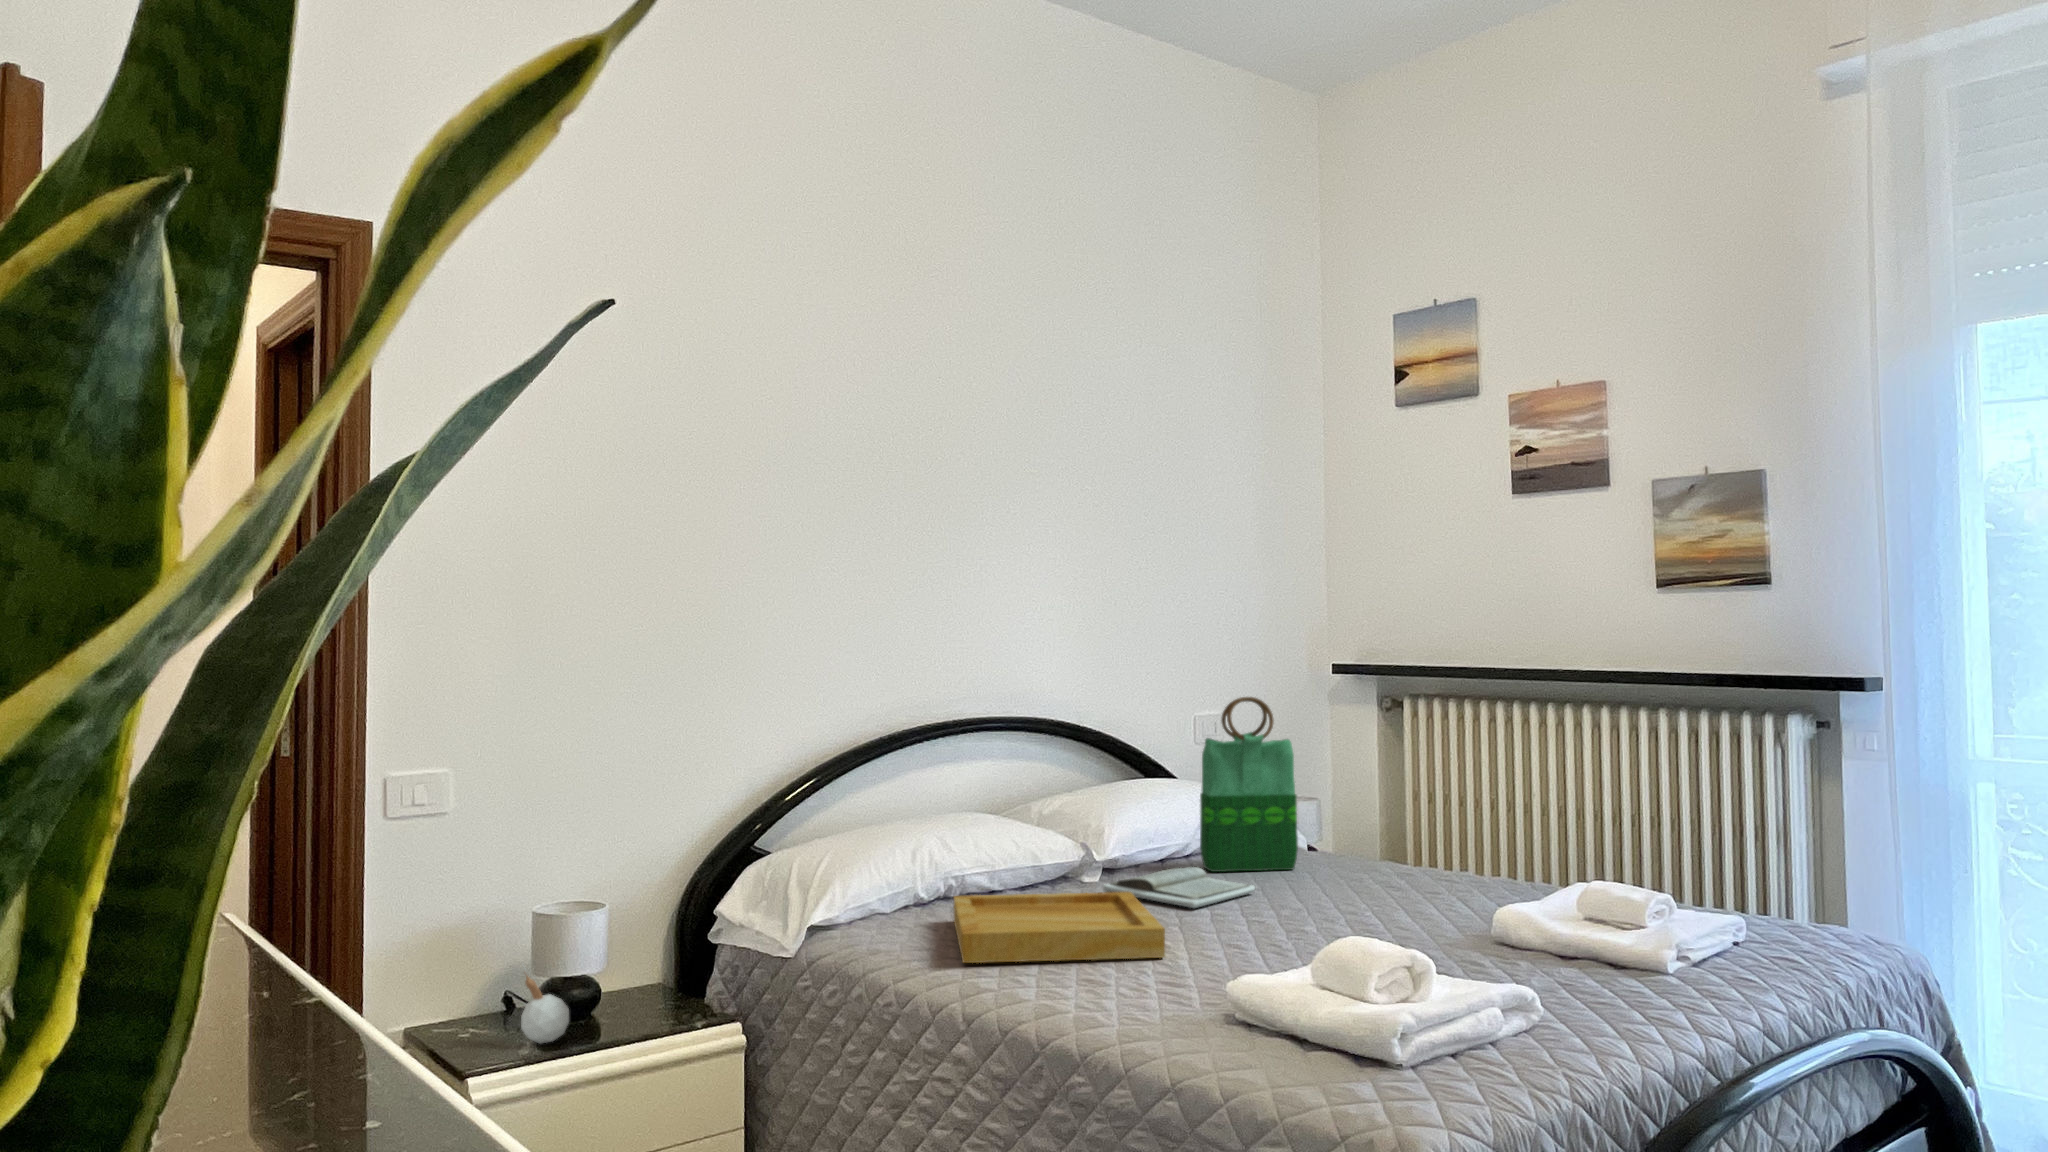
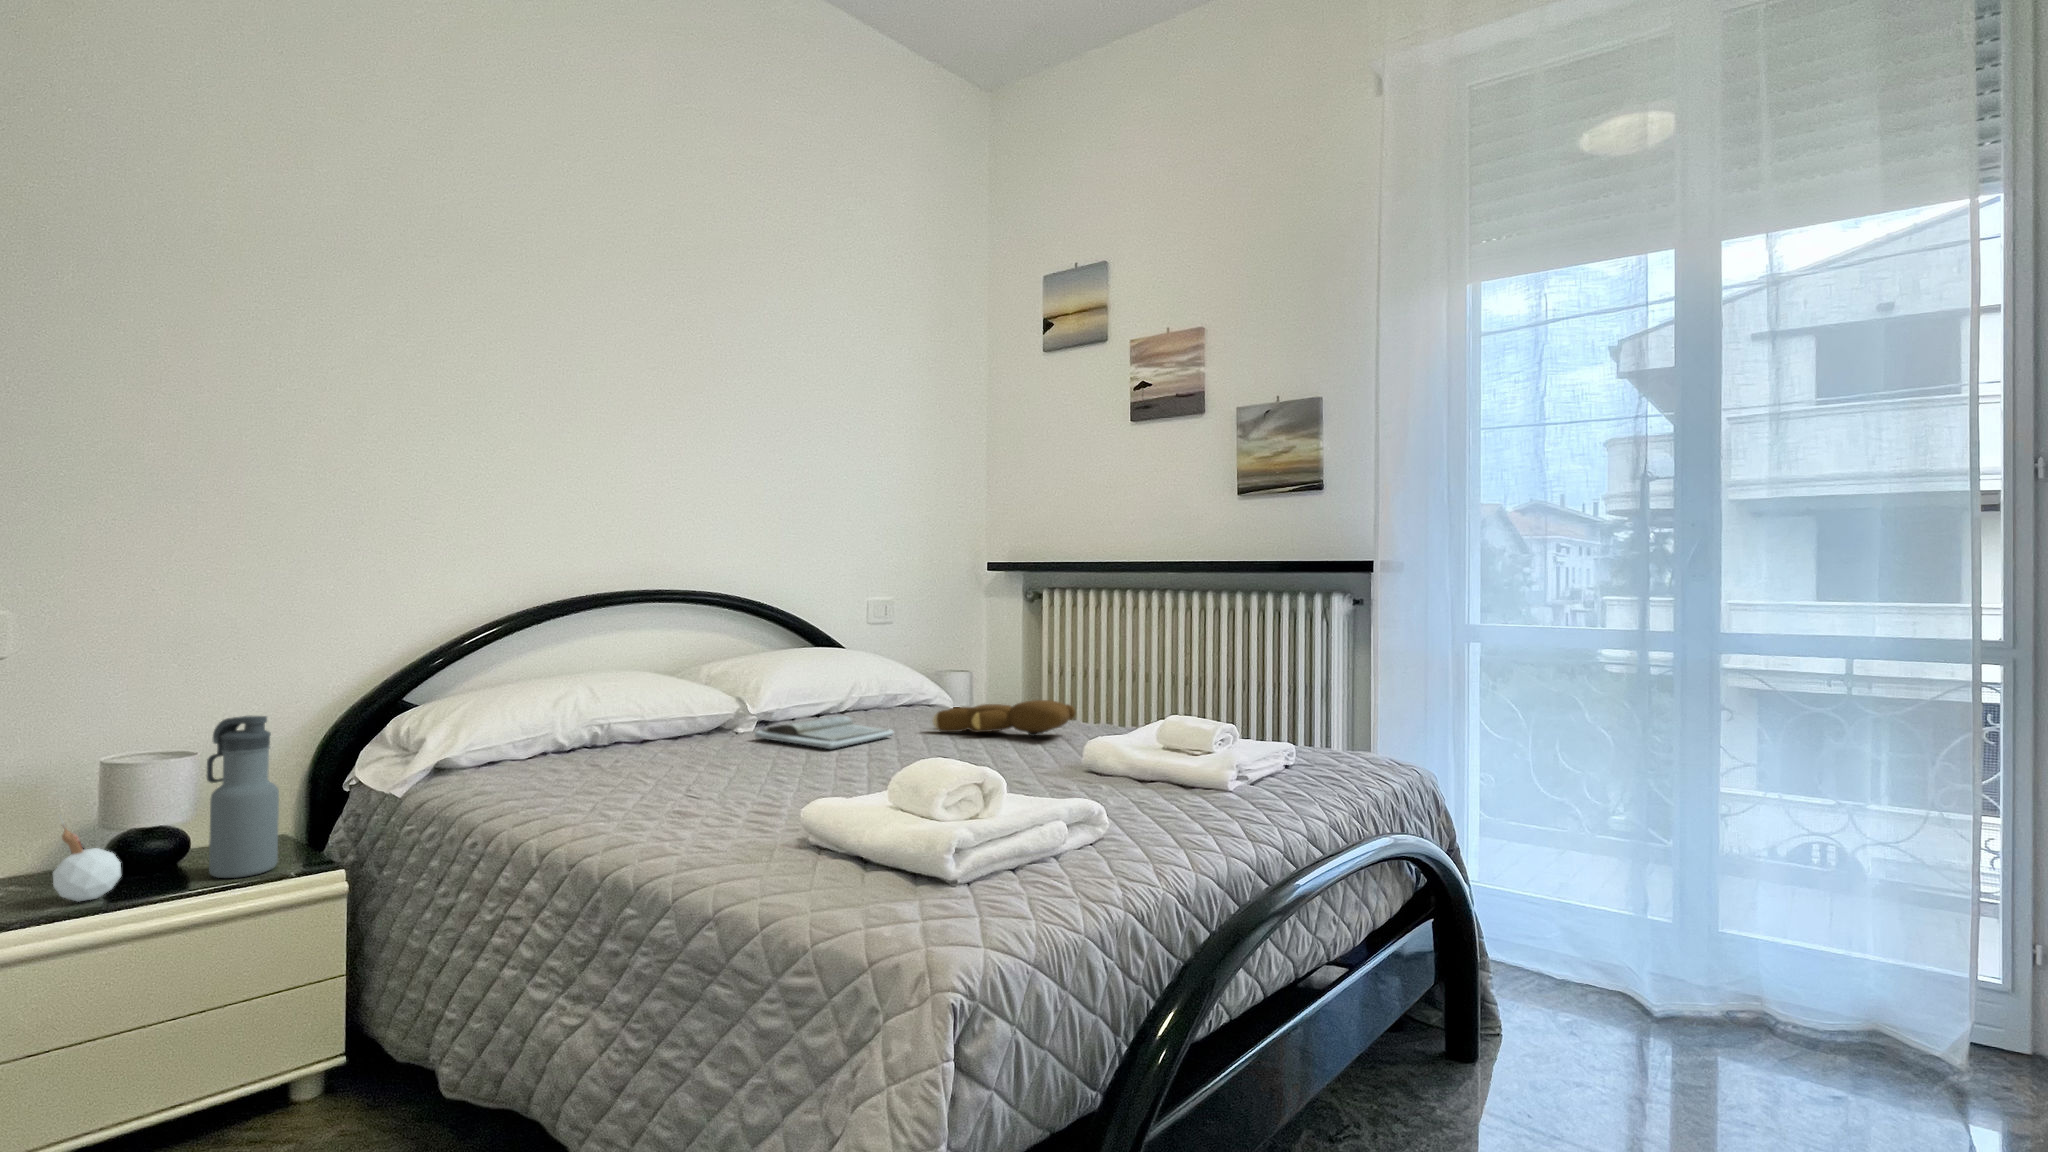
tote bag: present [1200,697,1298,872] -> none [856,570,941,722]
teddy bear: none [1296,854,1467,896] -> present [933,700,1075,736]
water bottle: none [621,869,679,1026] -> present [207,716,279,878]
tray: present [954,892,1165,963] -> none [564,735,778,800]

